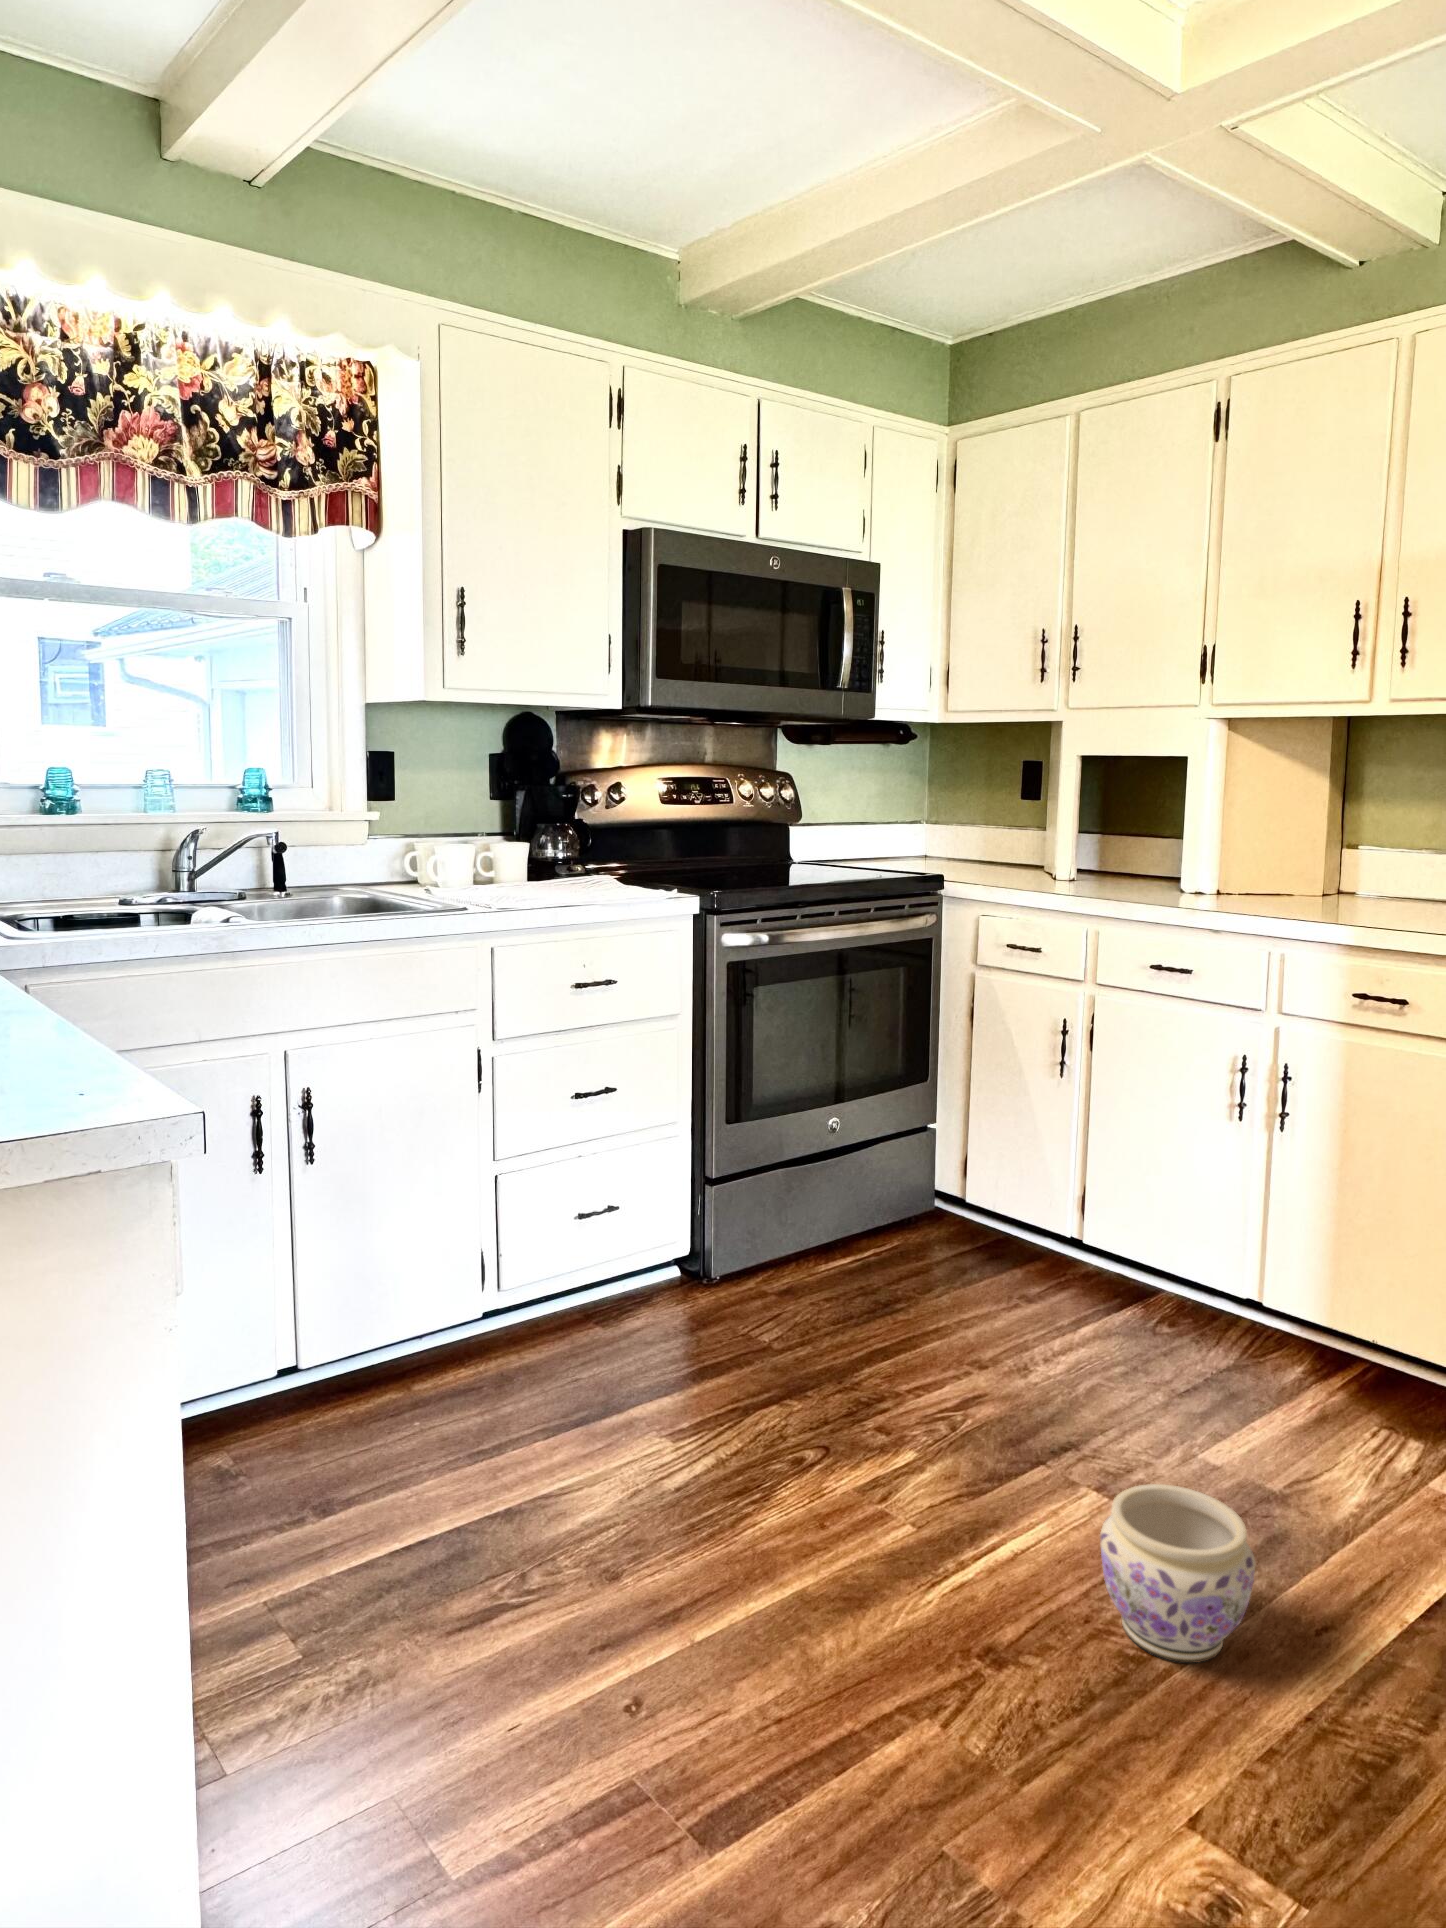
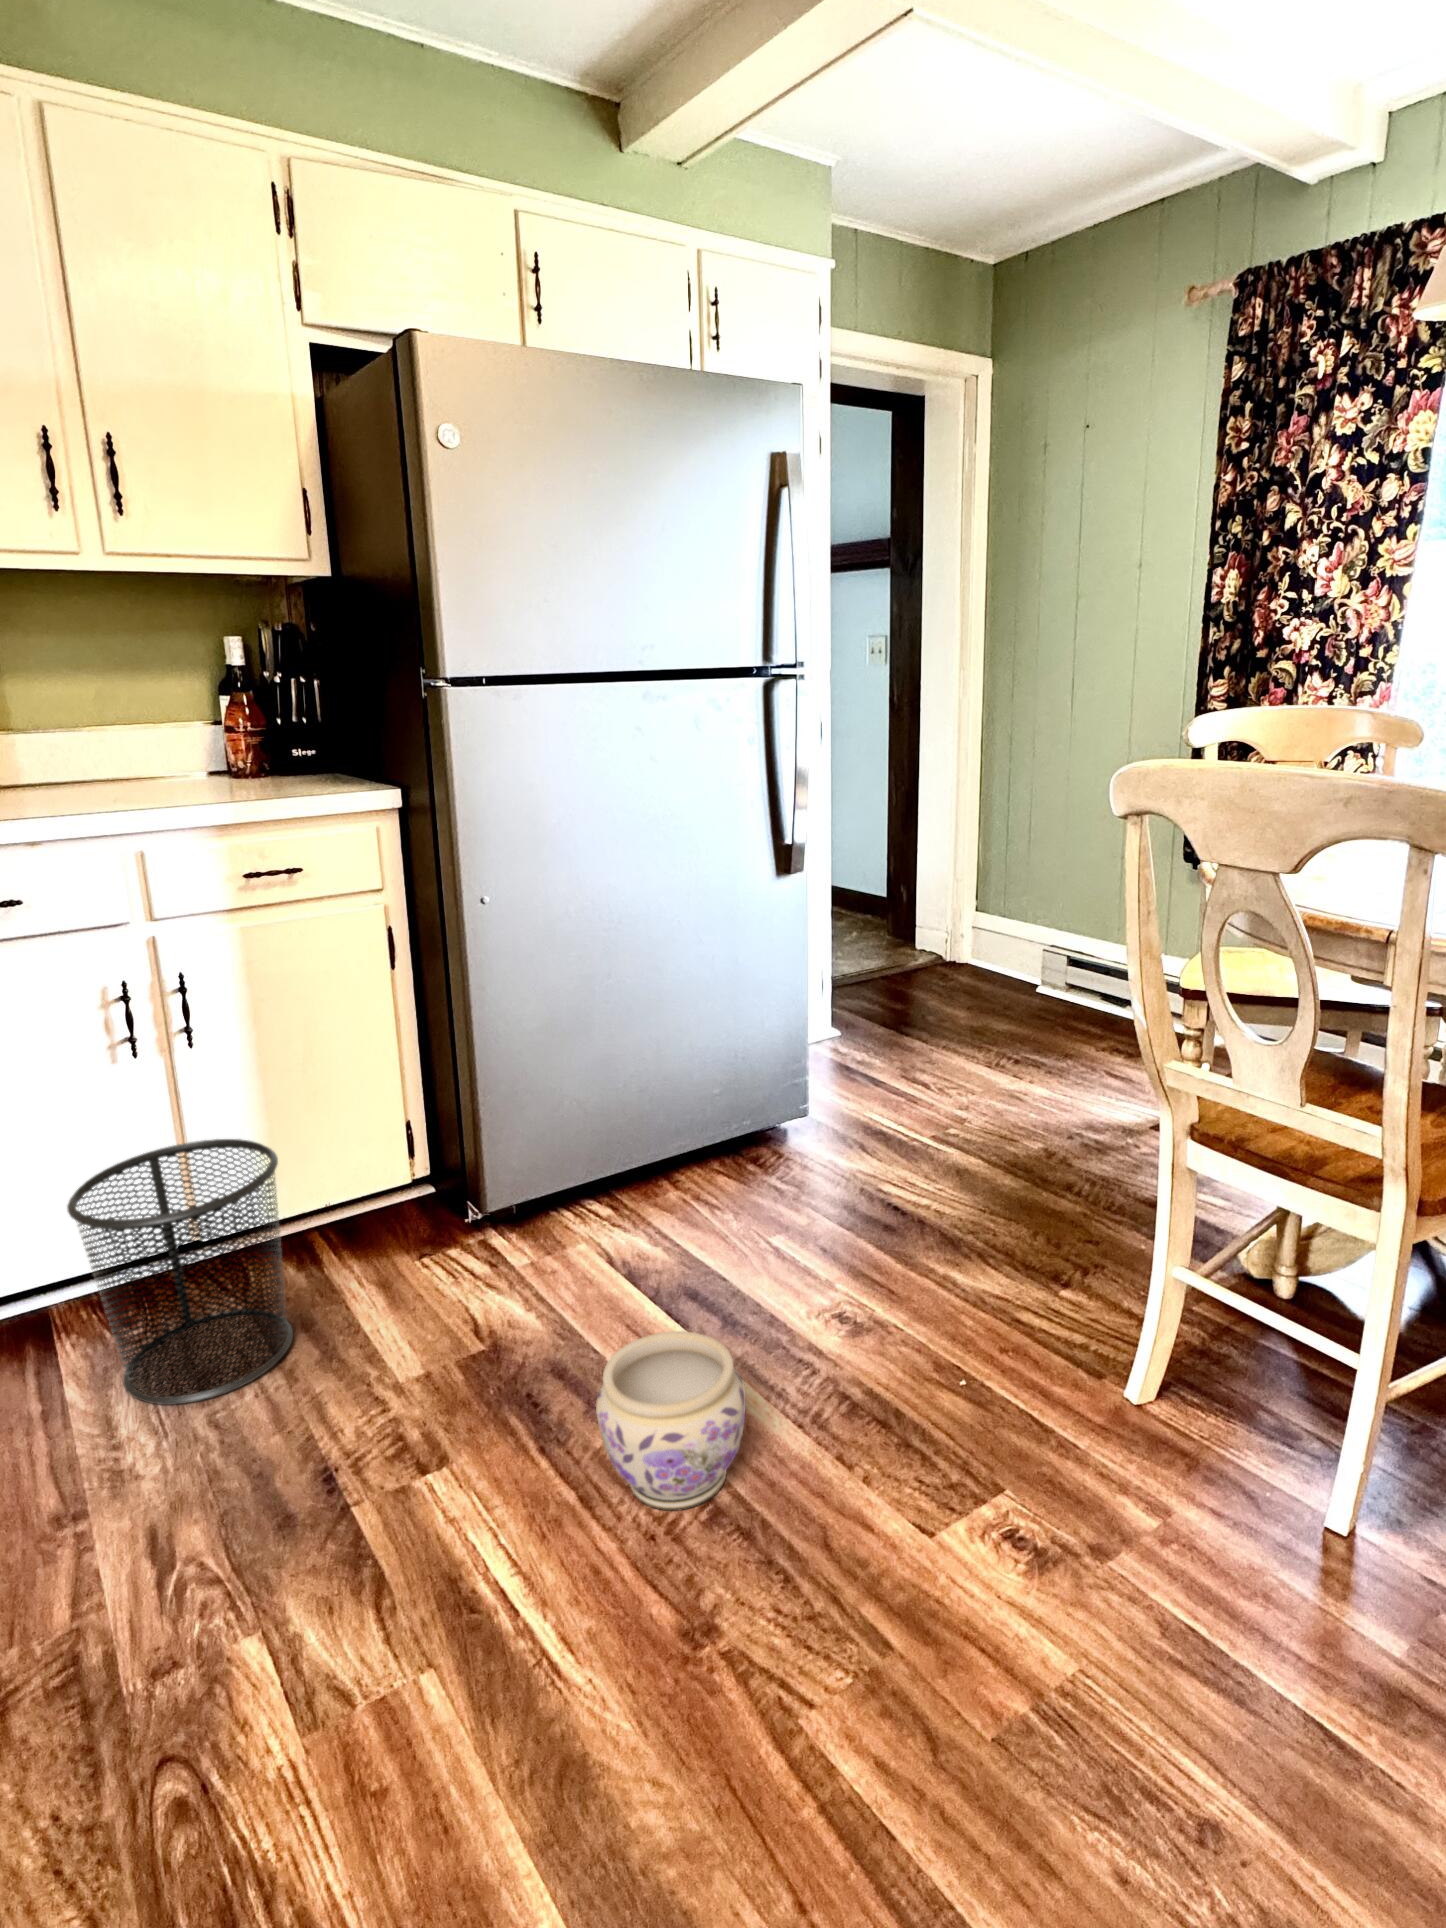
waste bin: none [1094,1184,1258,1393] -> present [67,1139,293,1405]

